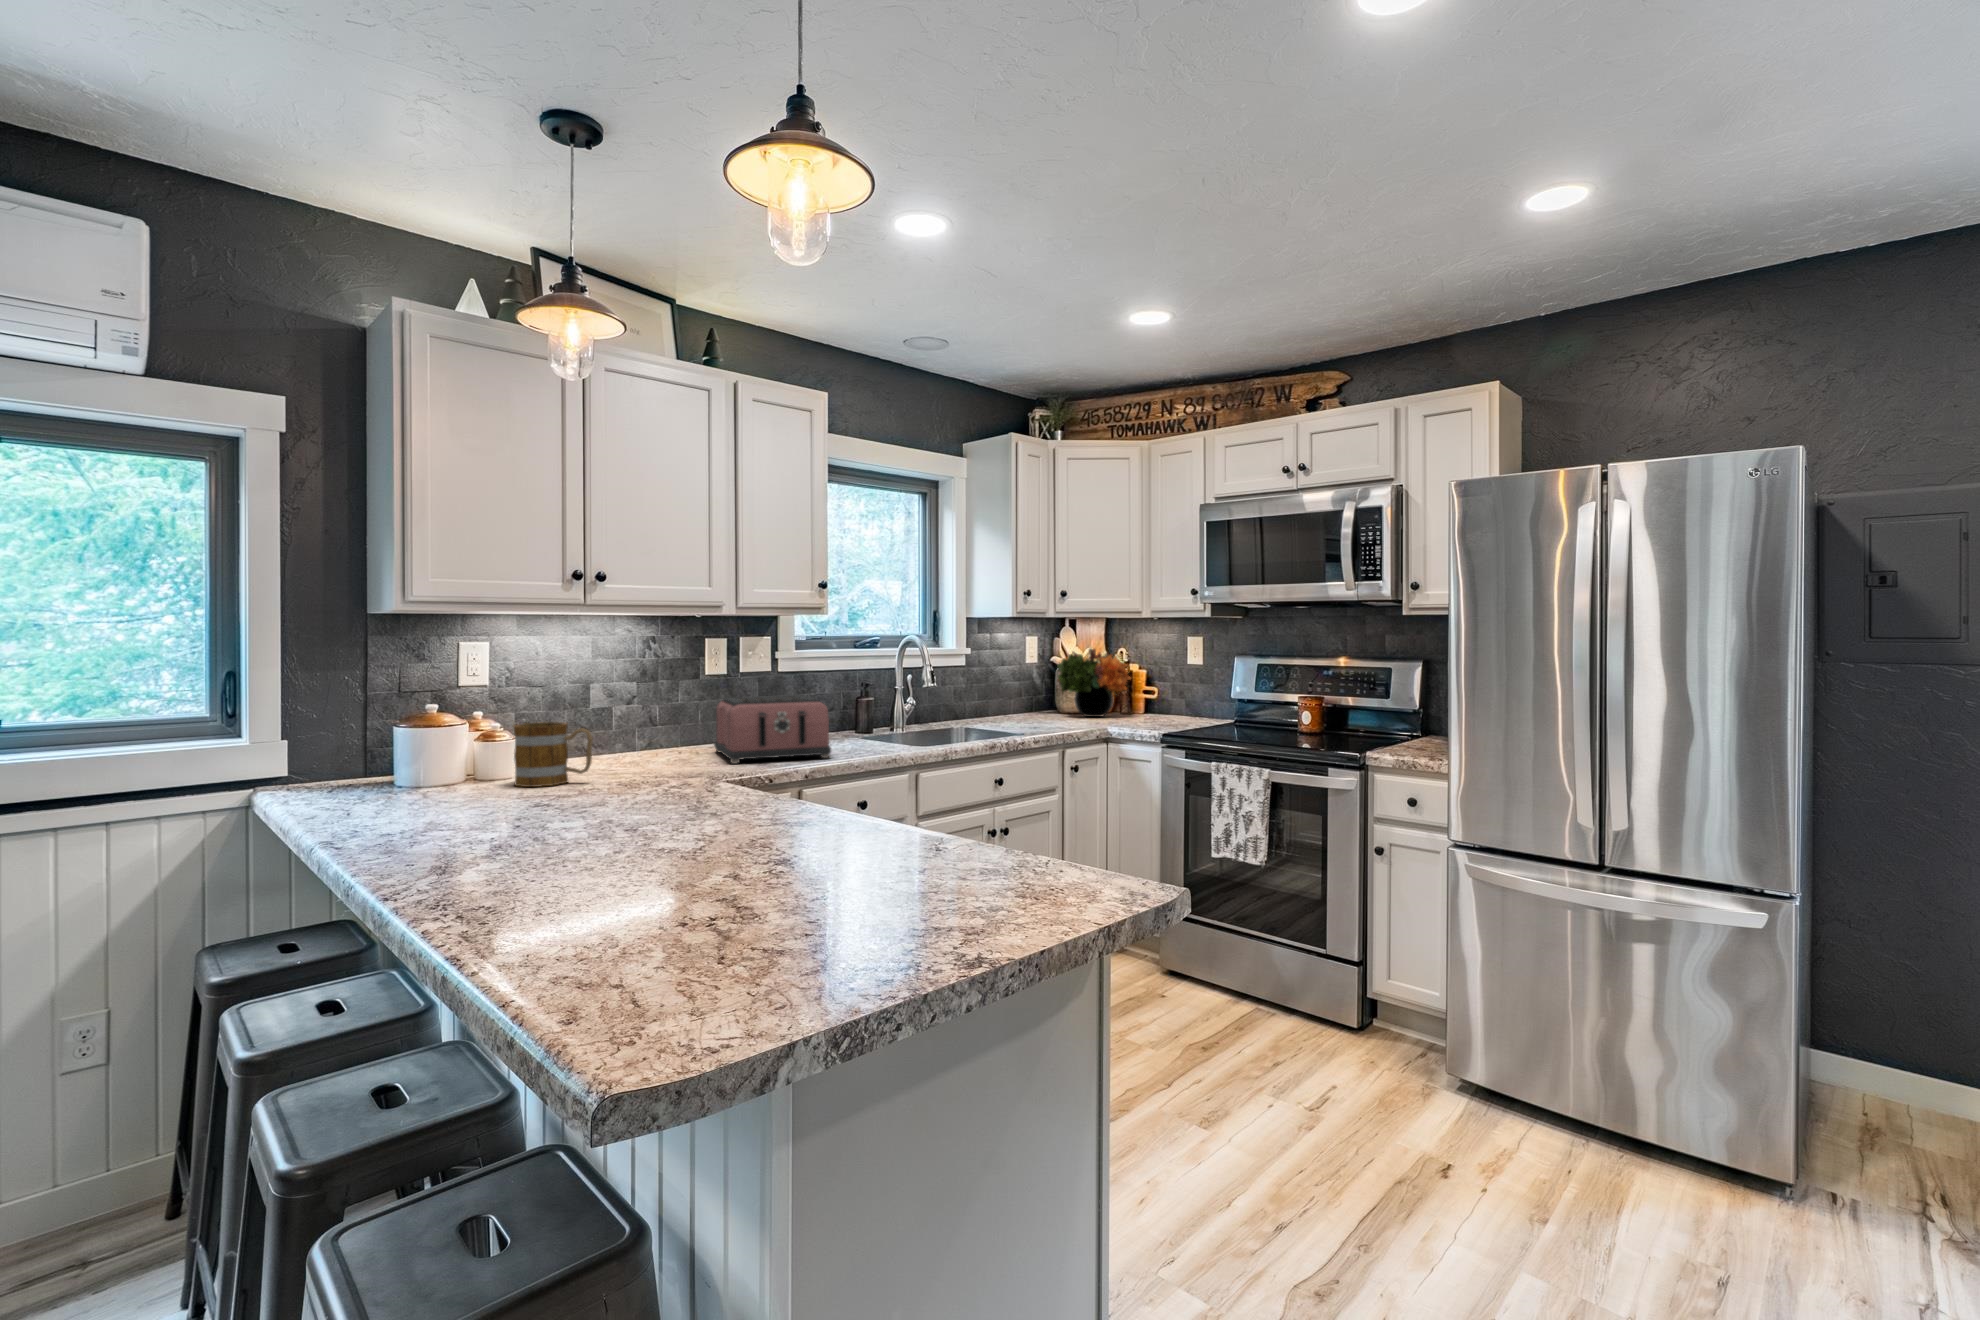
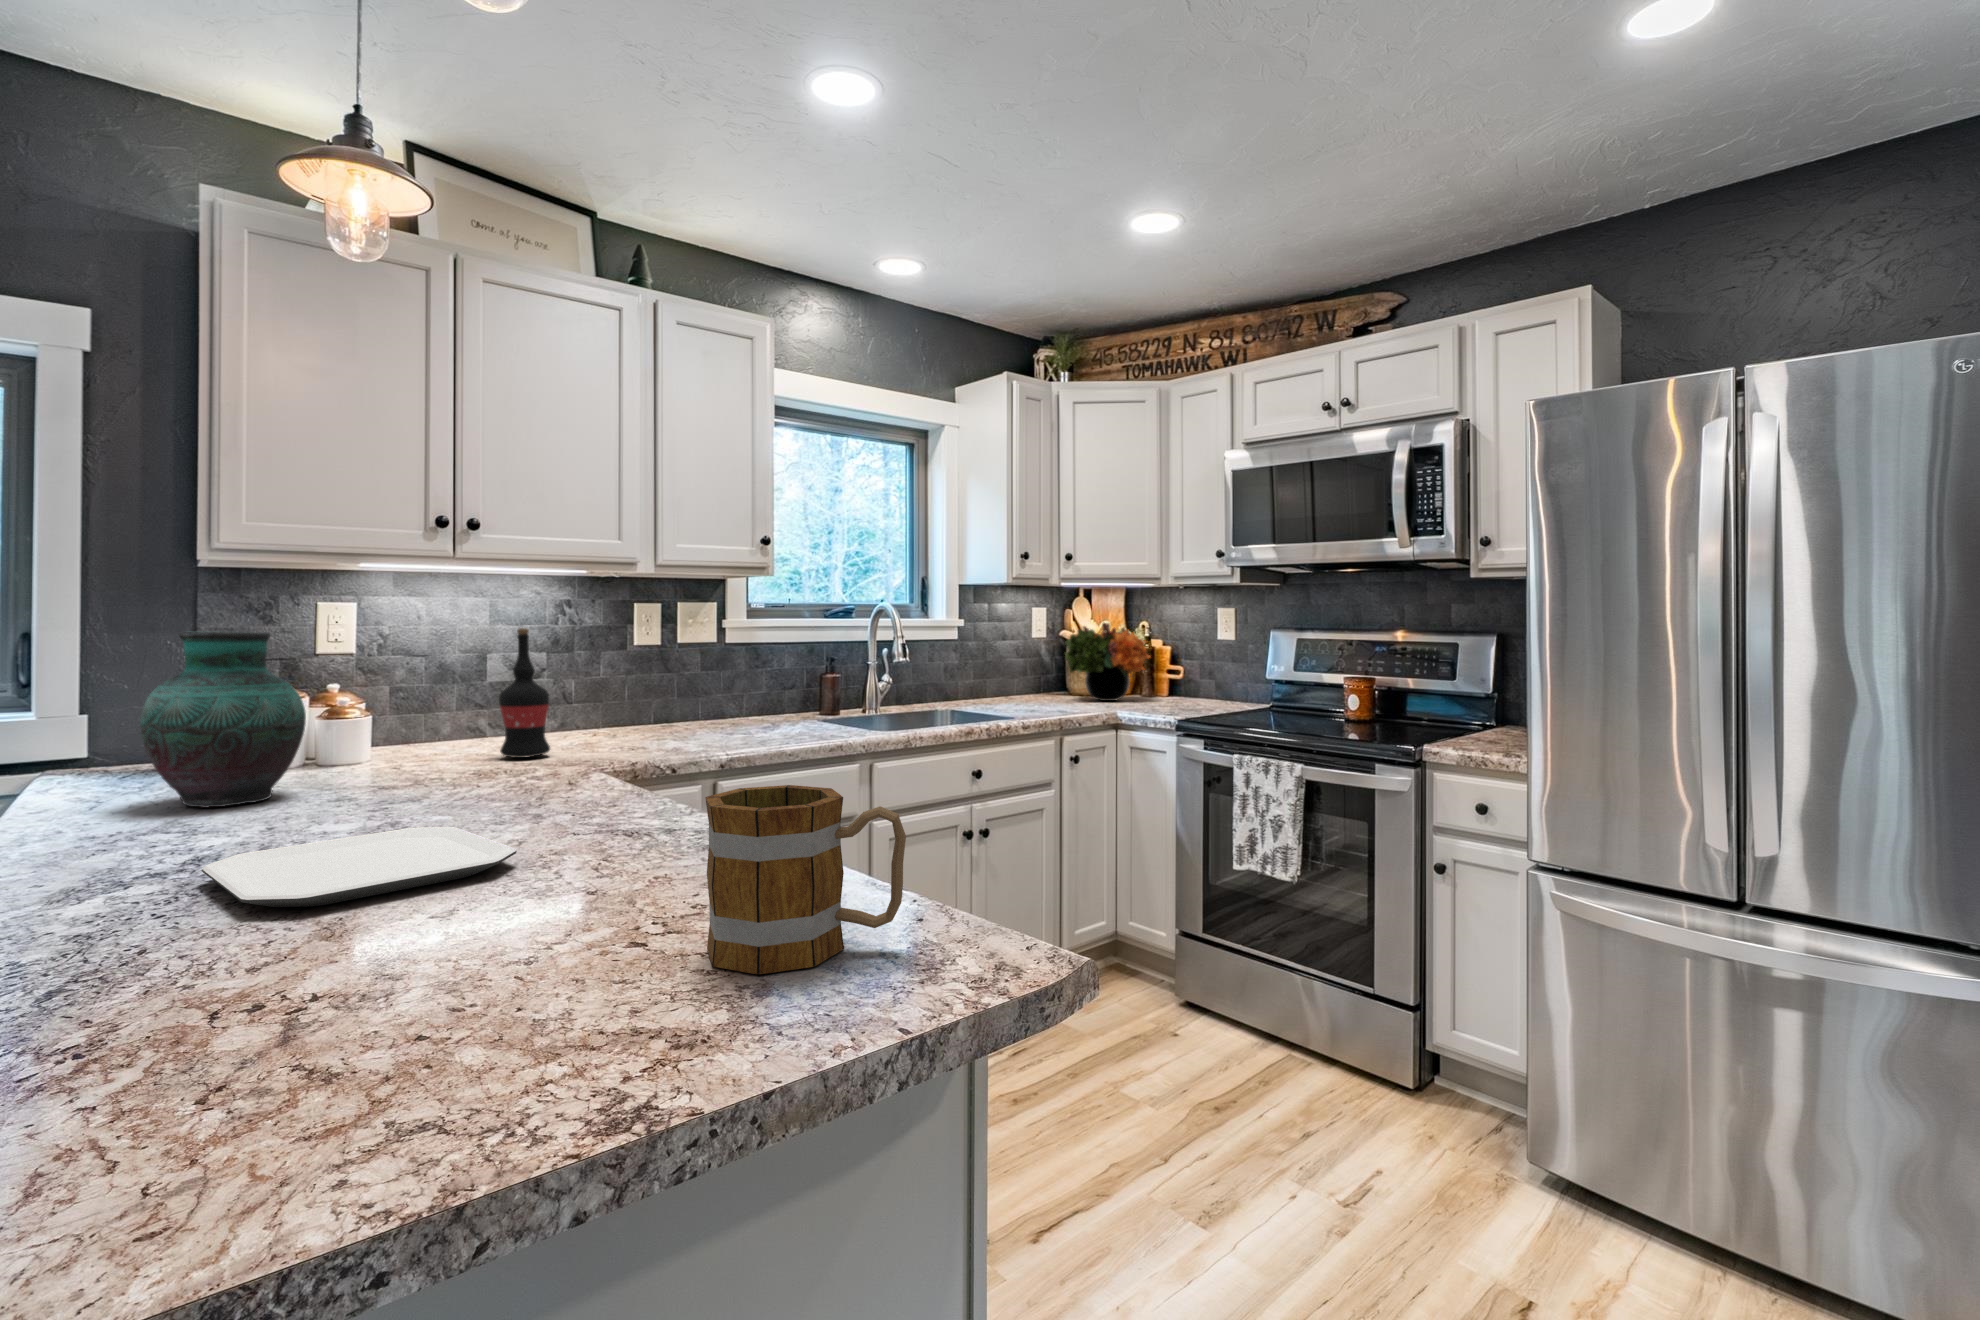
wine bottle: none [622,663,663,771] -> present [499,628,550,758]
vase: none [390,672,507,812] -> present [140,632,306,808]
toaster: present [714,695,831,764] -> none [635,671,763,750]
mug: present [514,722,593,787] -> present [705,785,906,974]
plate: none [533,822,746,874] -> present [201,827,517,907]

